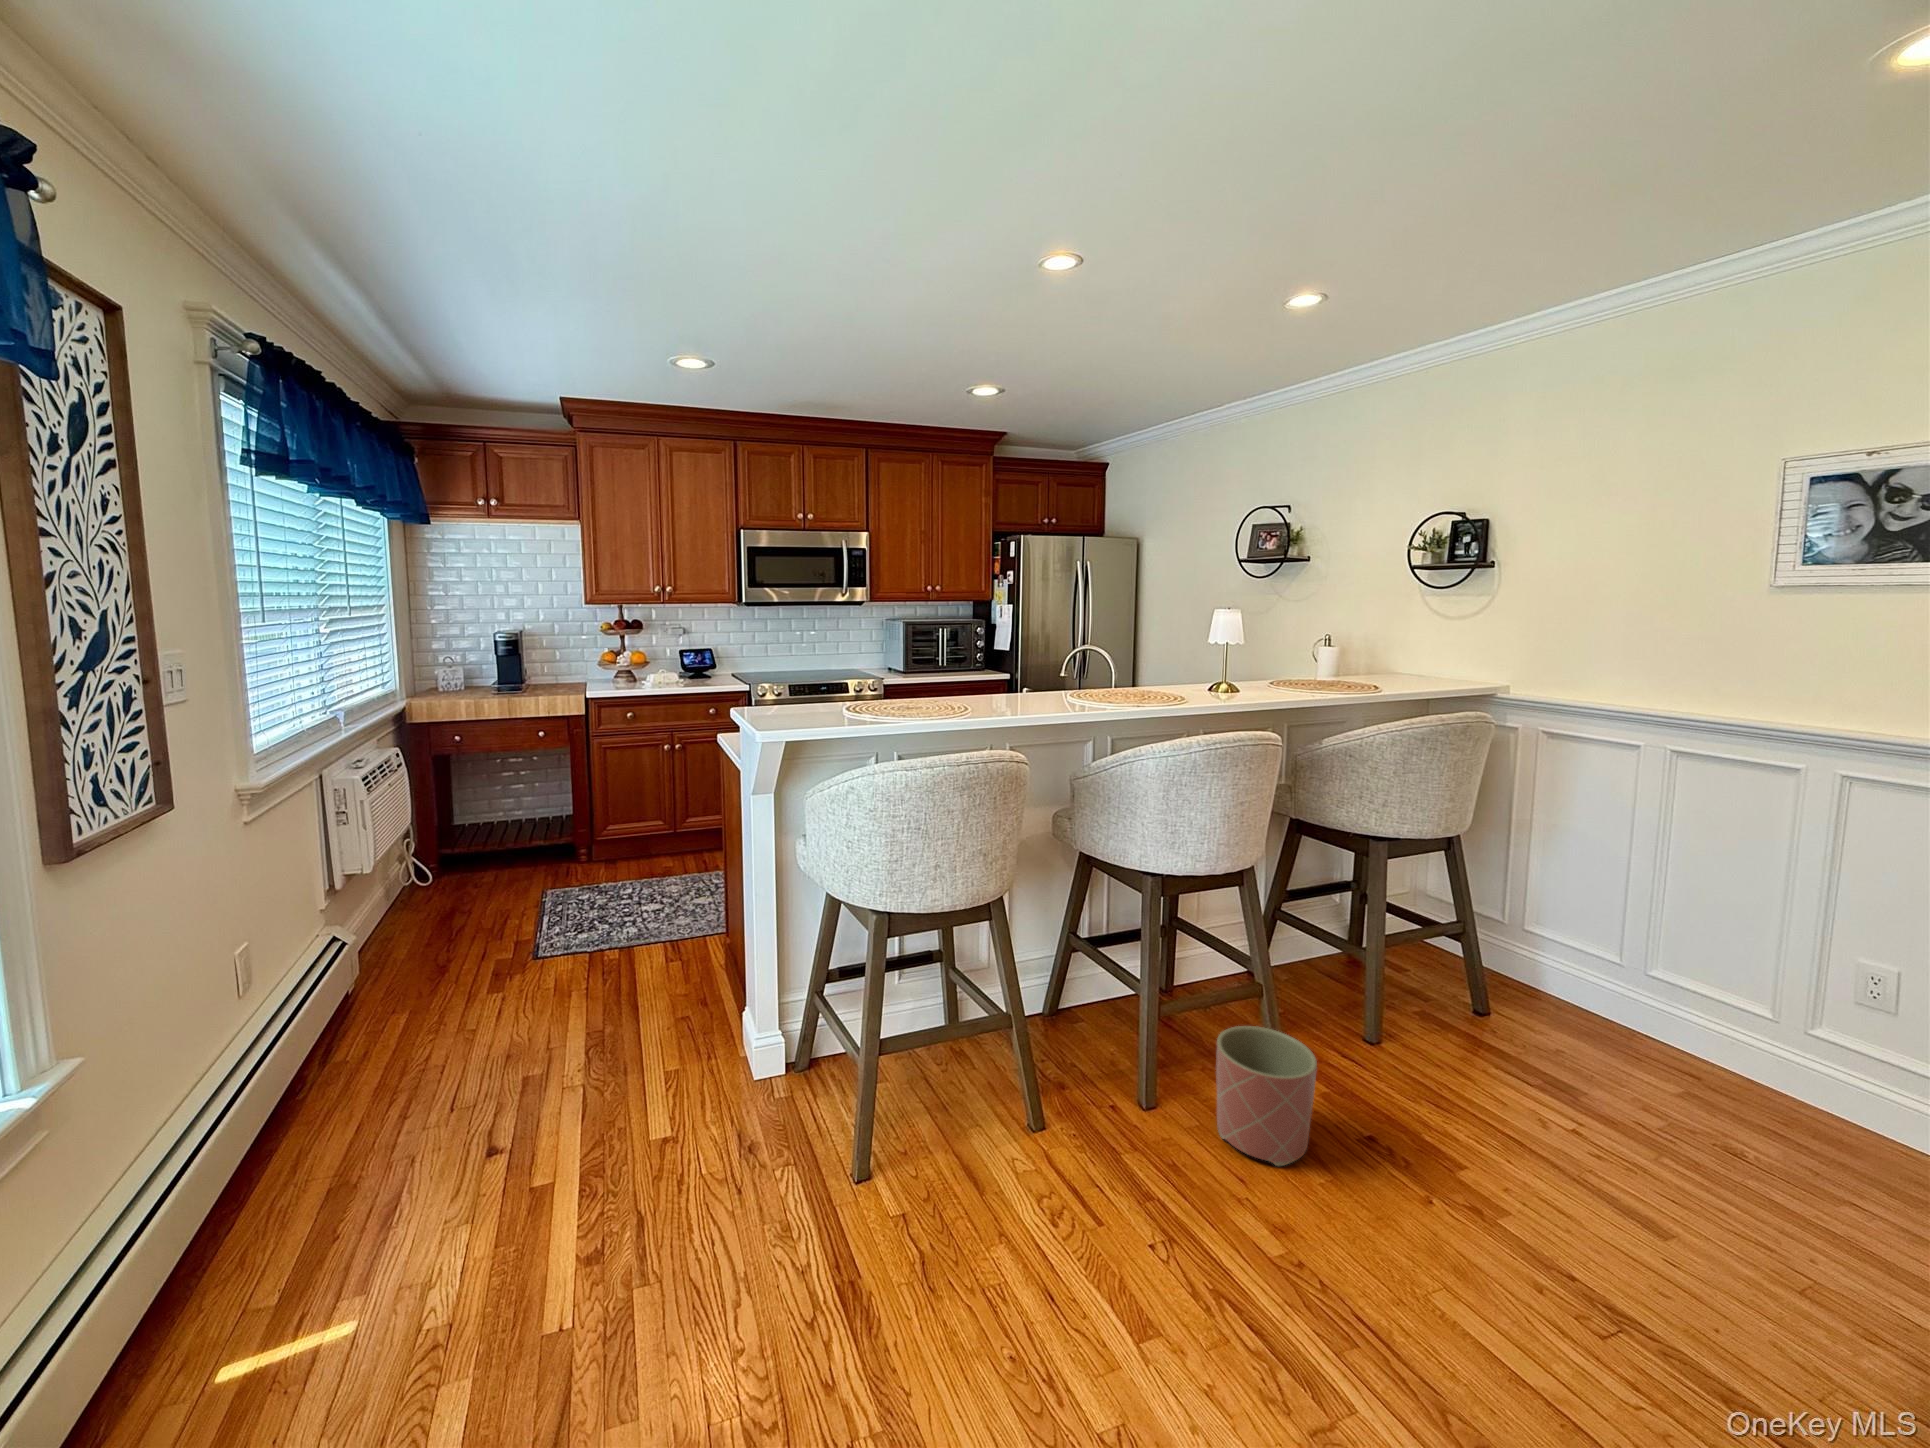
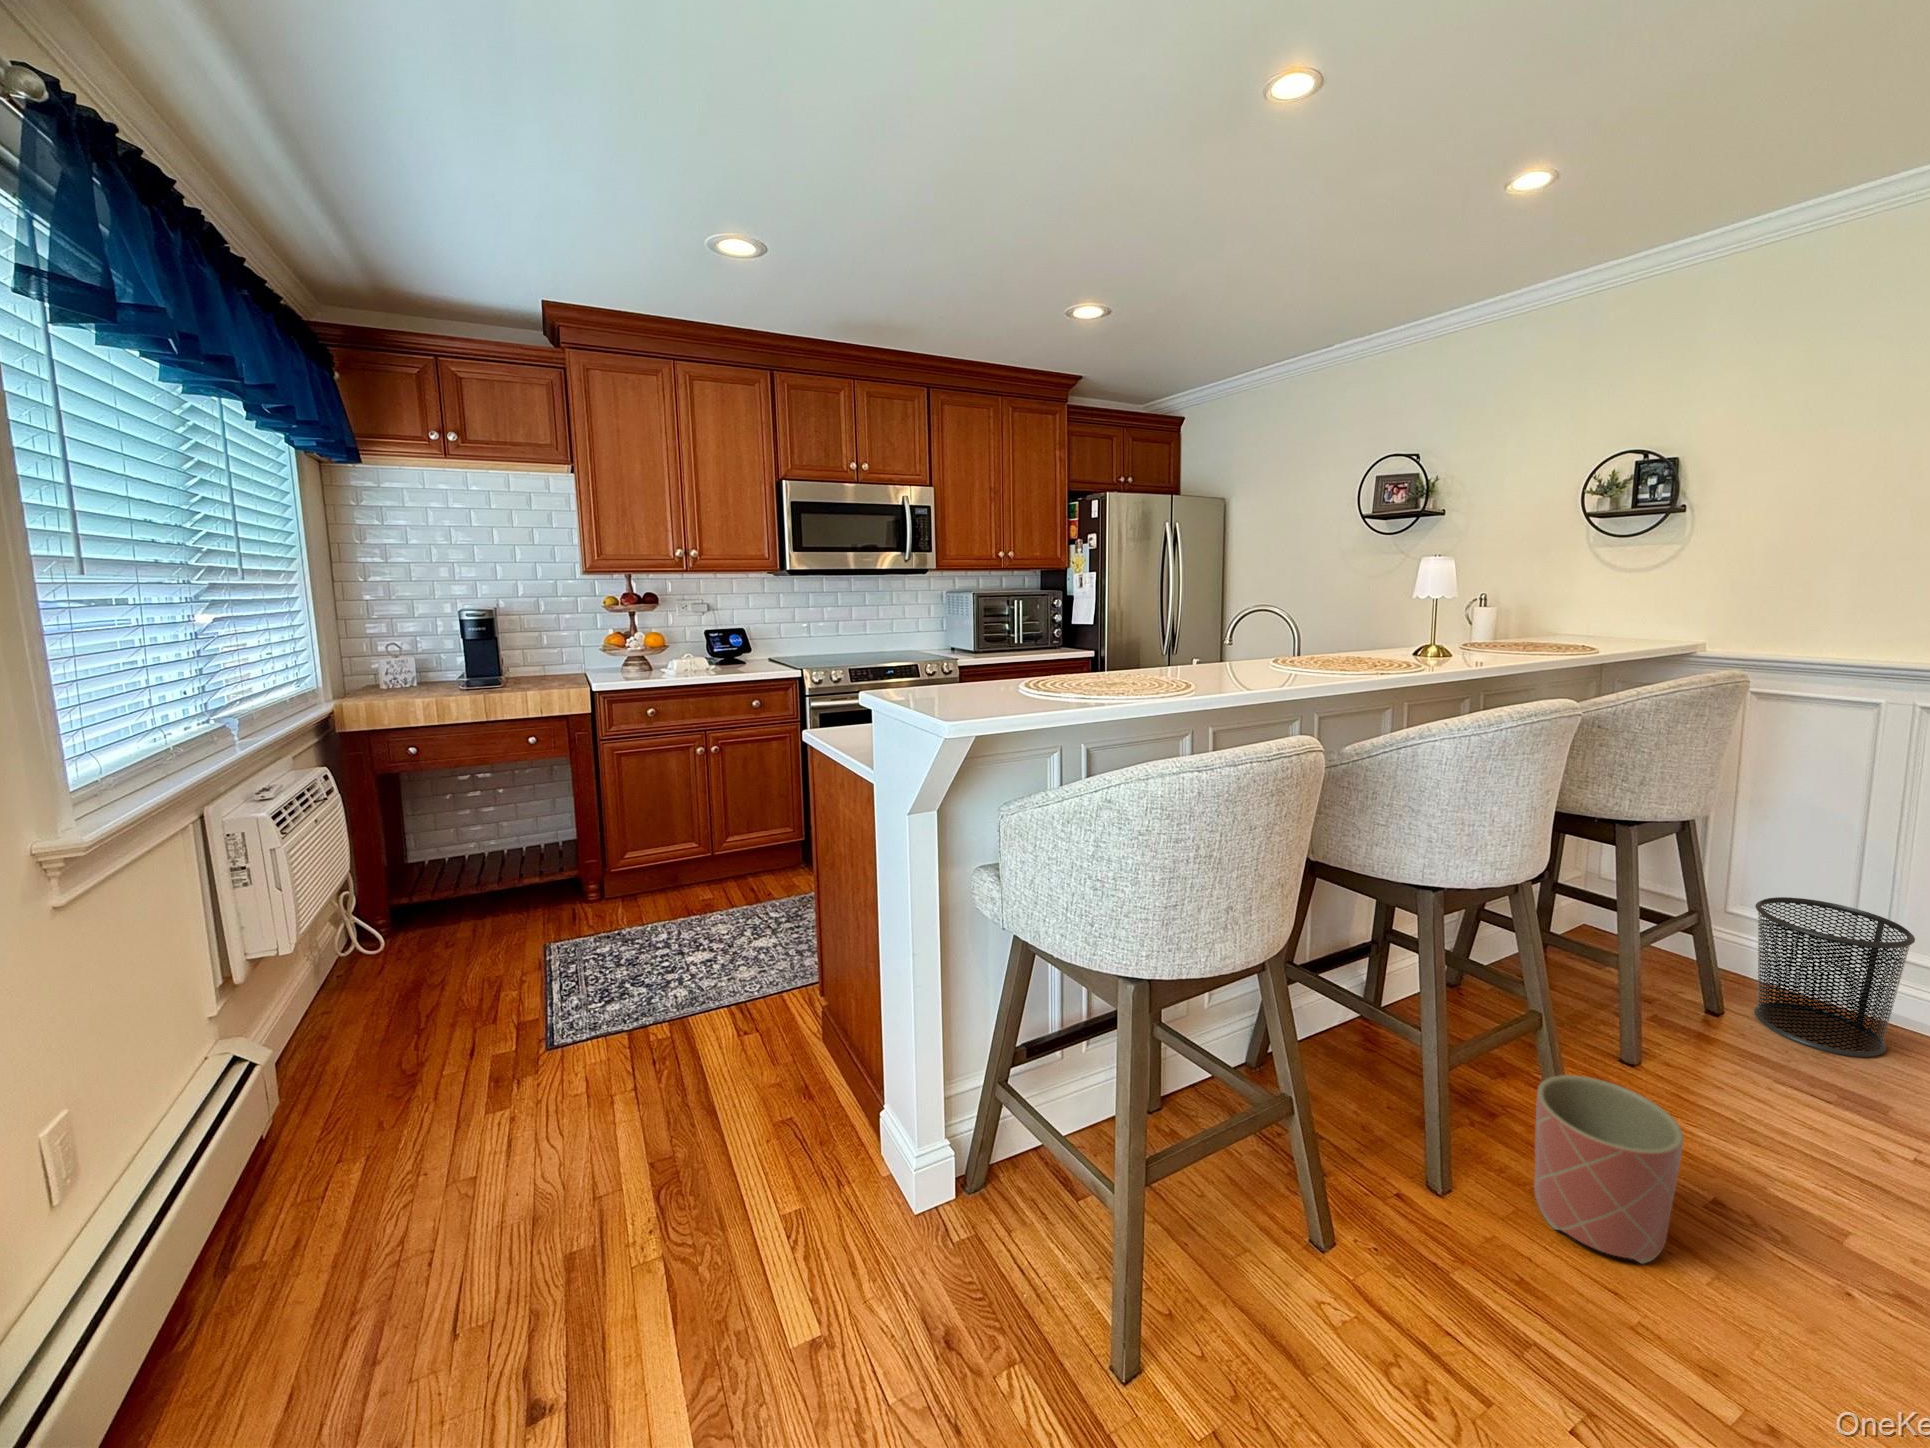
waste bin: none [1515,914,1645,1056] -> present [1754,897,1915,1057]

